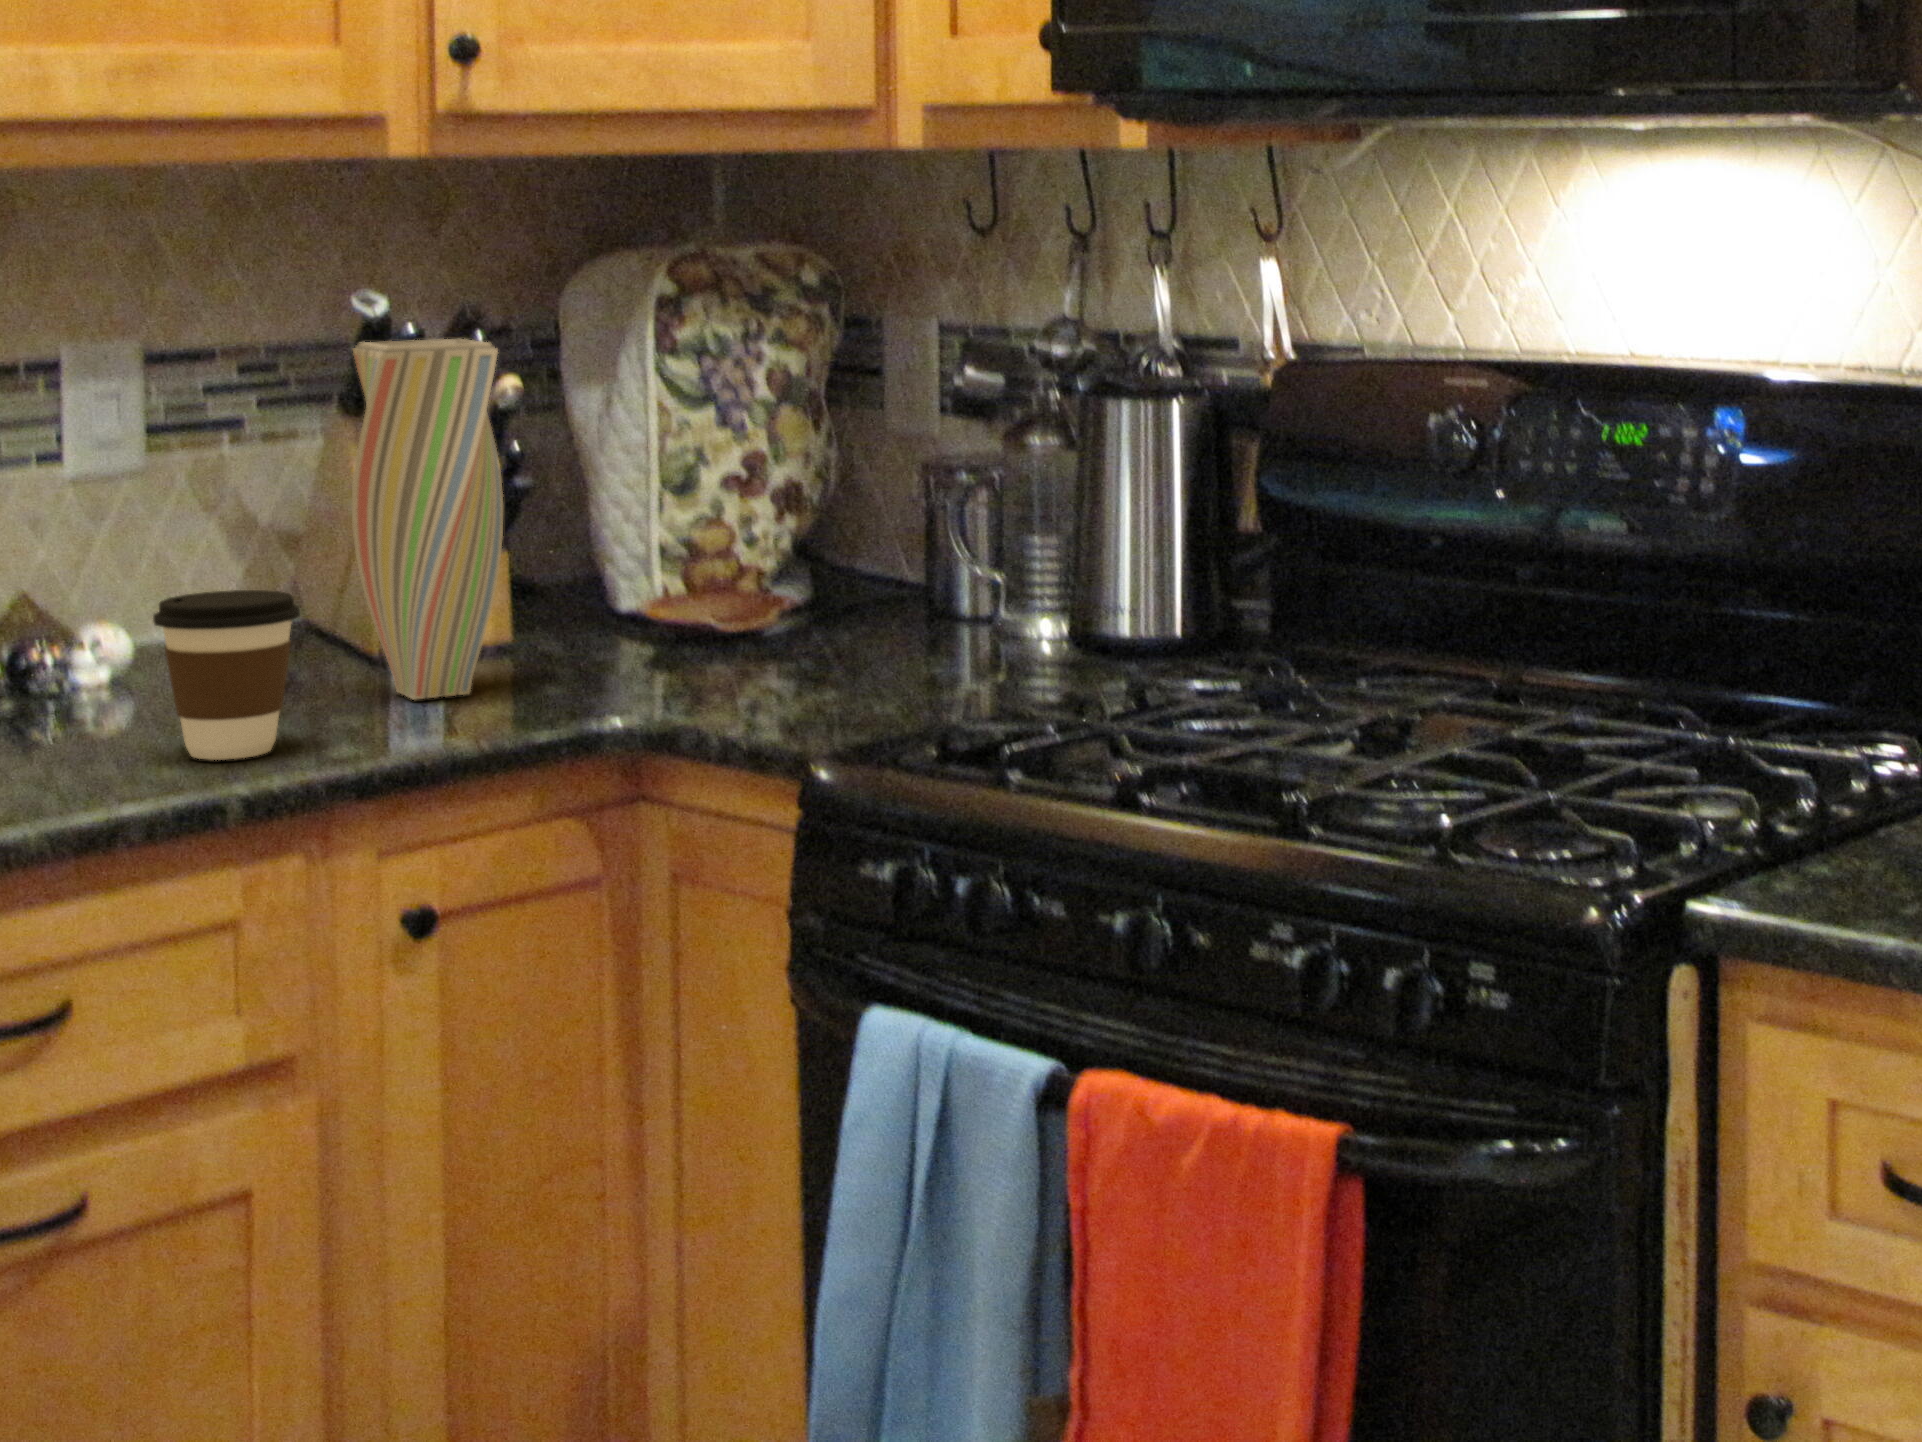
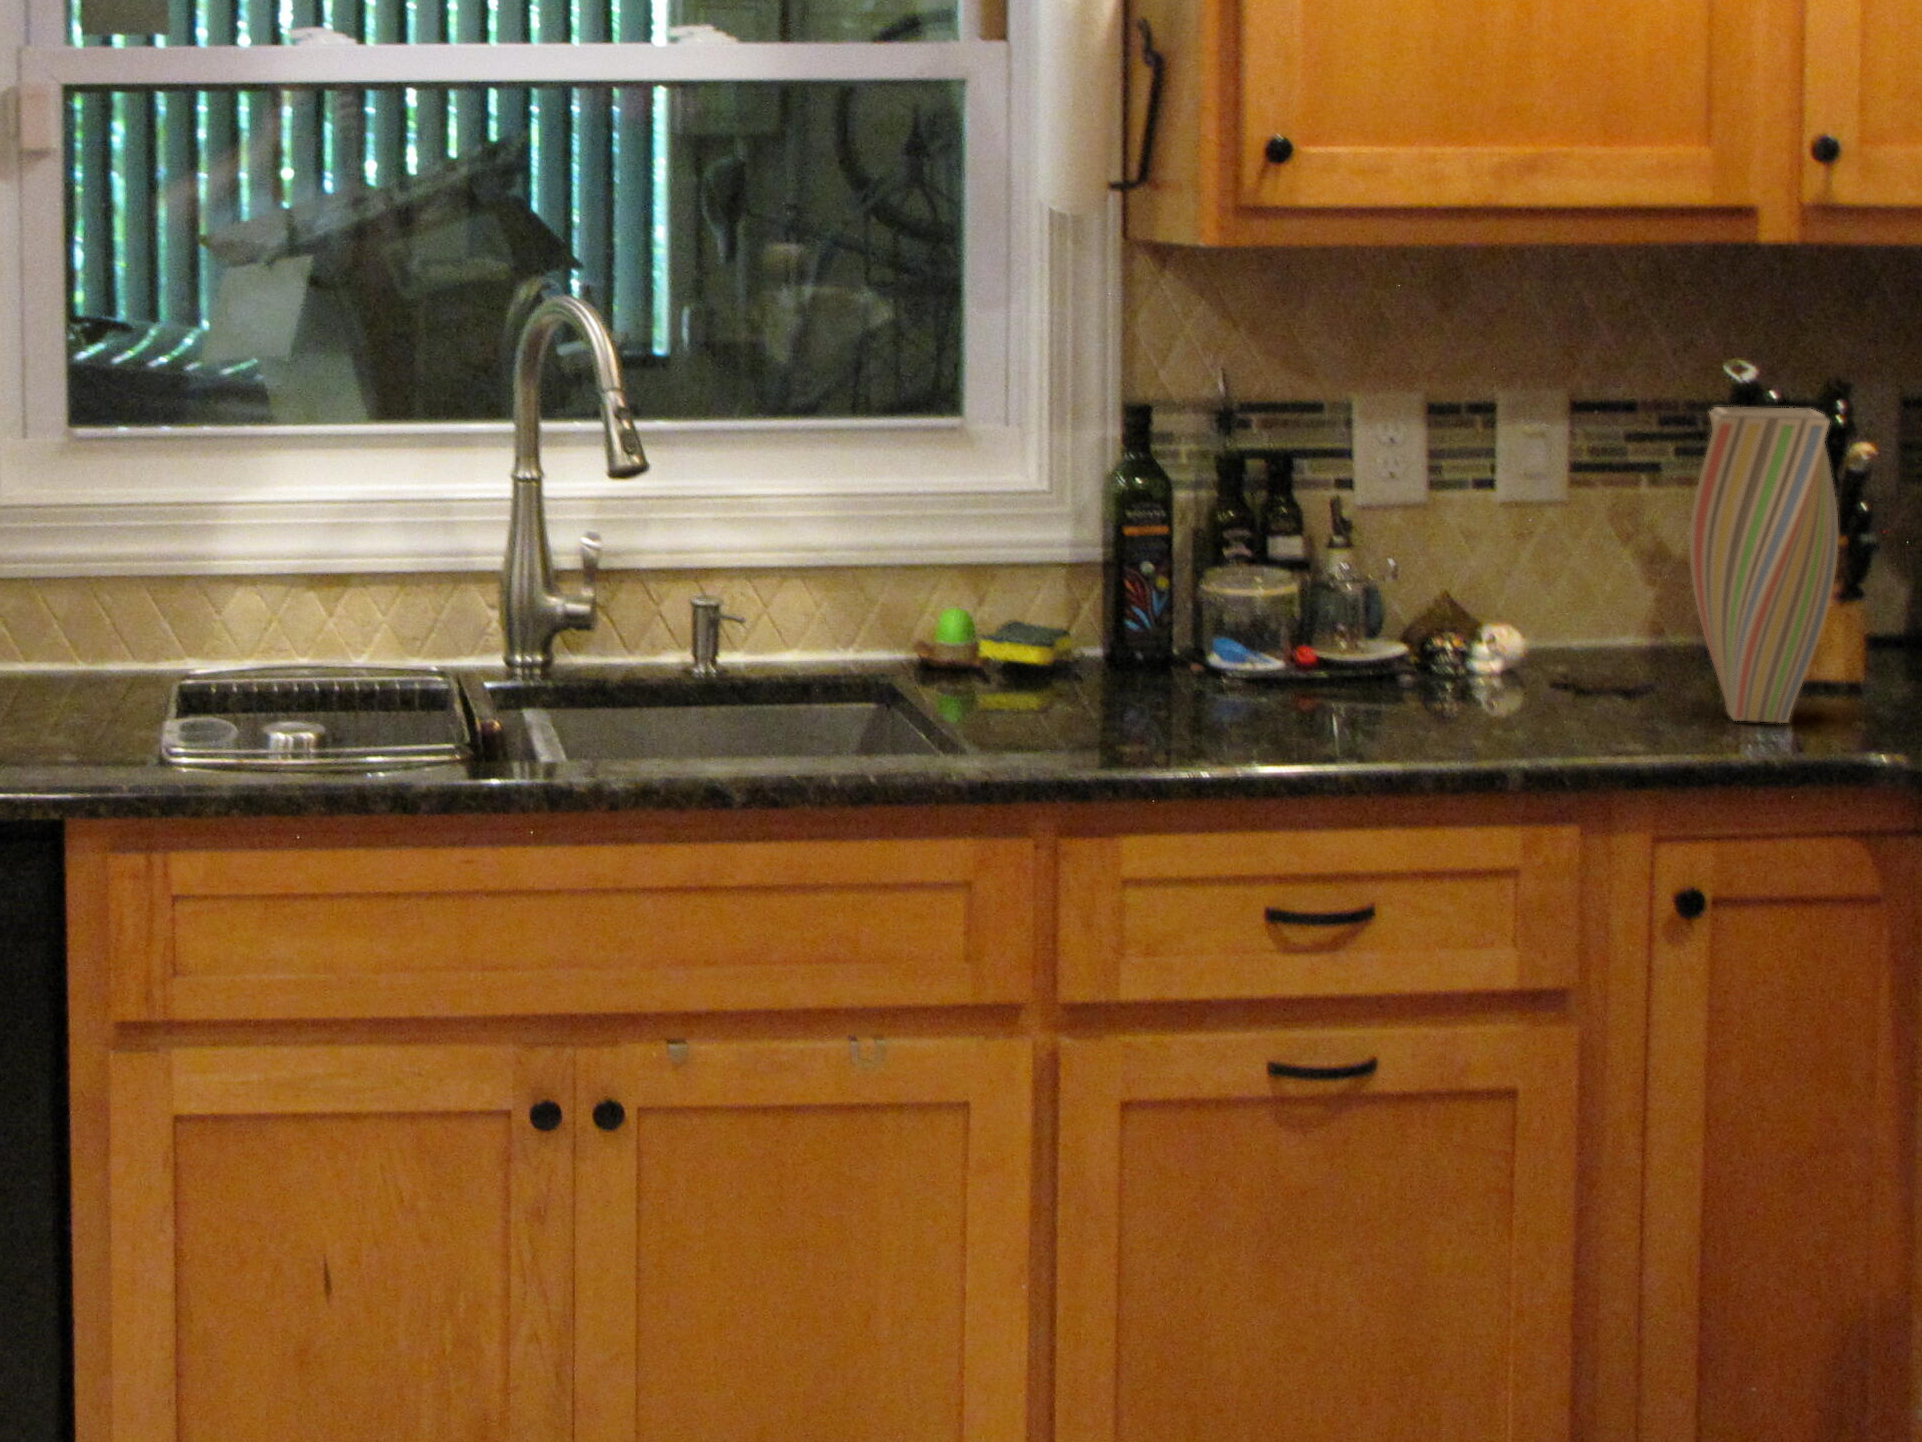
coffee cup: present [153,590,300,760] -> none [1485,605,1608,744]

